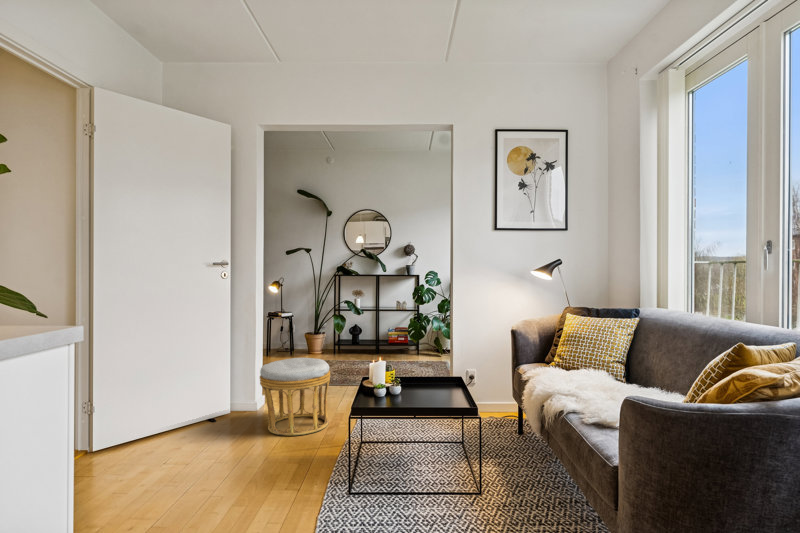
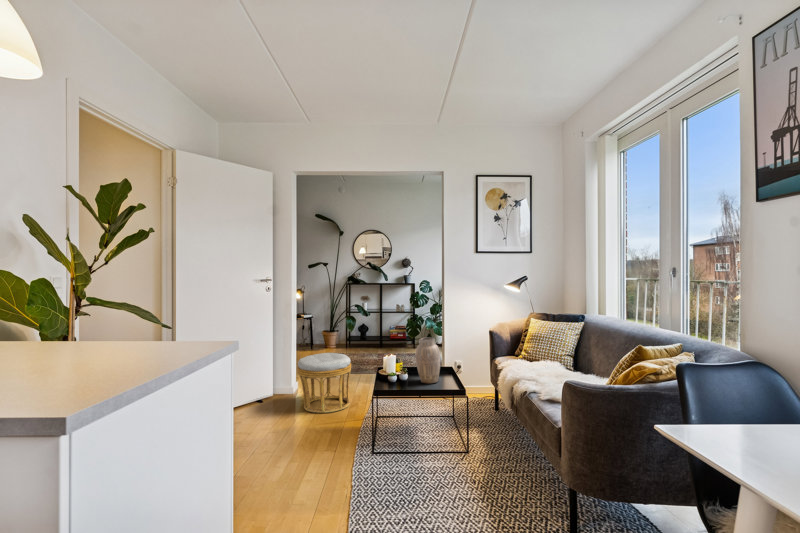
vase: none [411,335,444,399] -> present [415,337,440,383]

